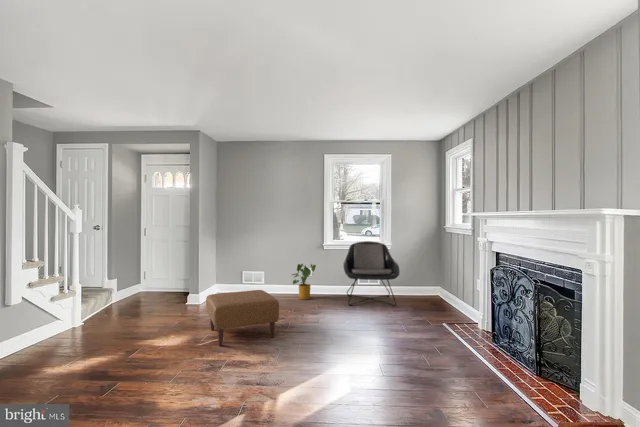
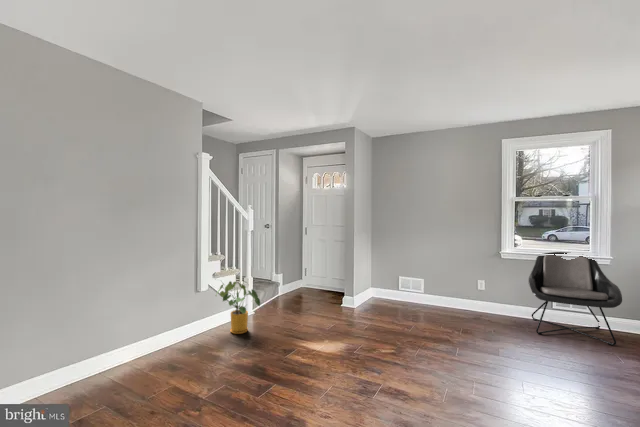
house plant: present [292,264,316,300] -> present [217,281,260,334]
ottoman: present [206,290,279,346] -> none [361,301,445,363]

